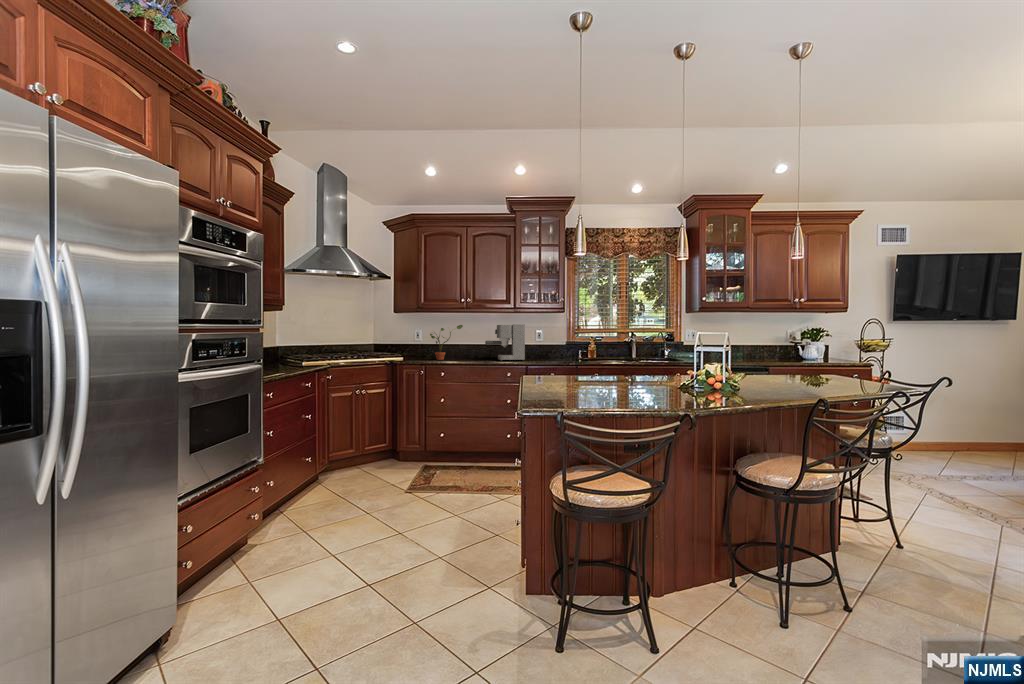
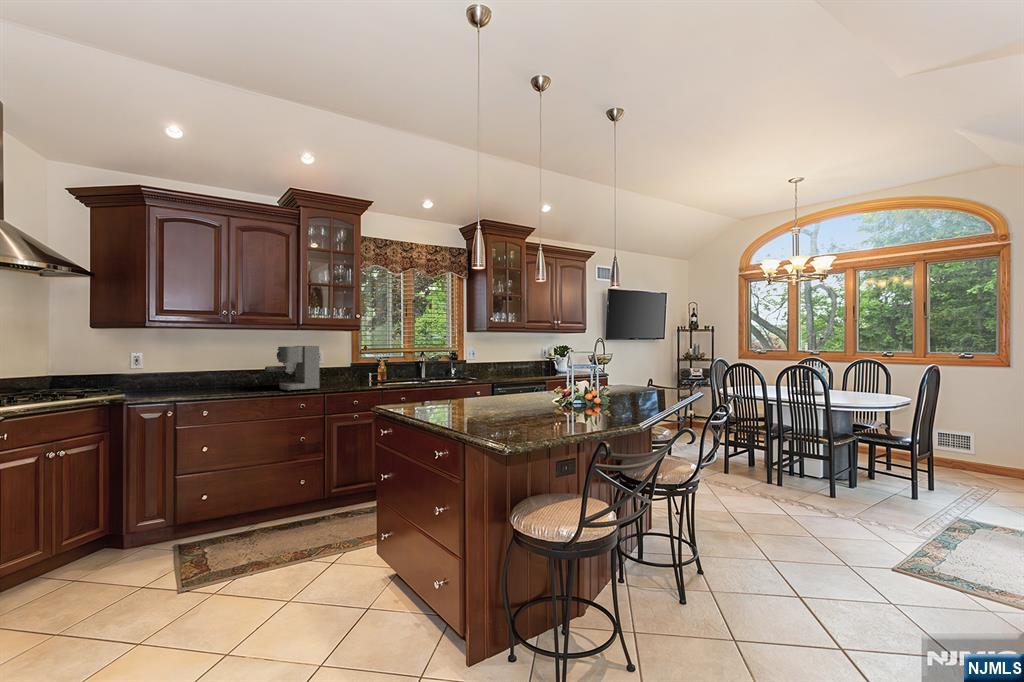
potted plant: present [430,325,463,360] -> none [174,345,225,394]

